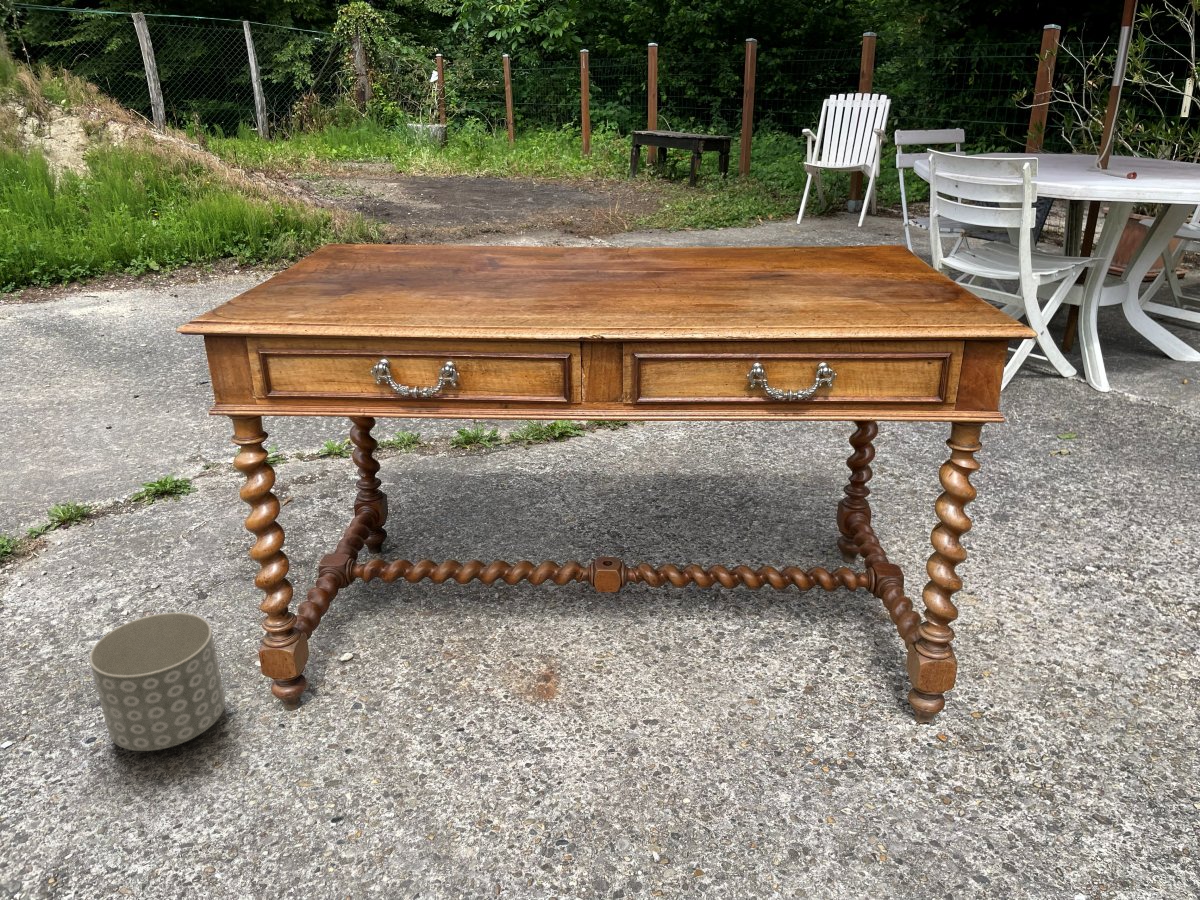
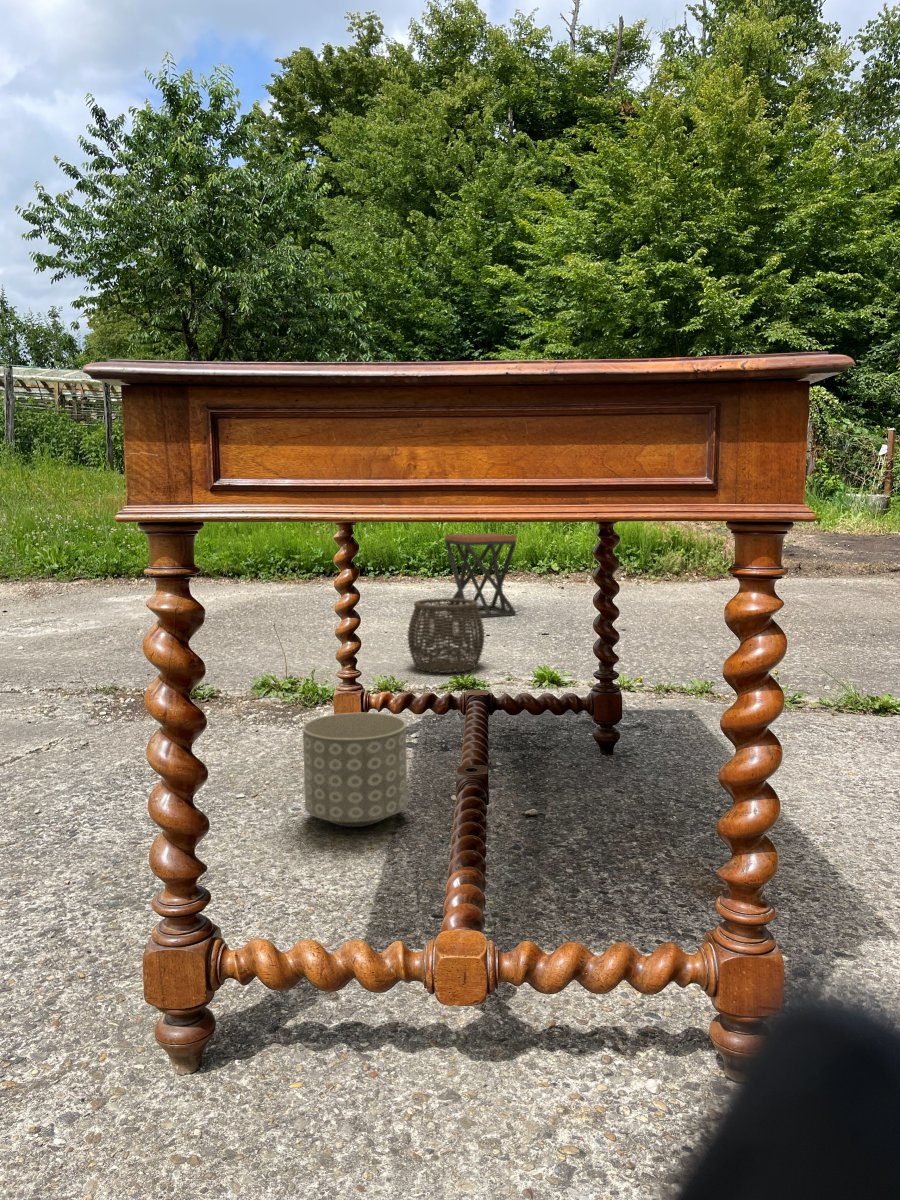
stool: none [25,253,142,364] -> present [445,533,516,617]
woven basket: none [55,377,157,473] -> present [407,598,485,673]

